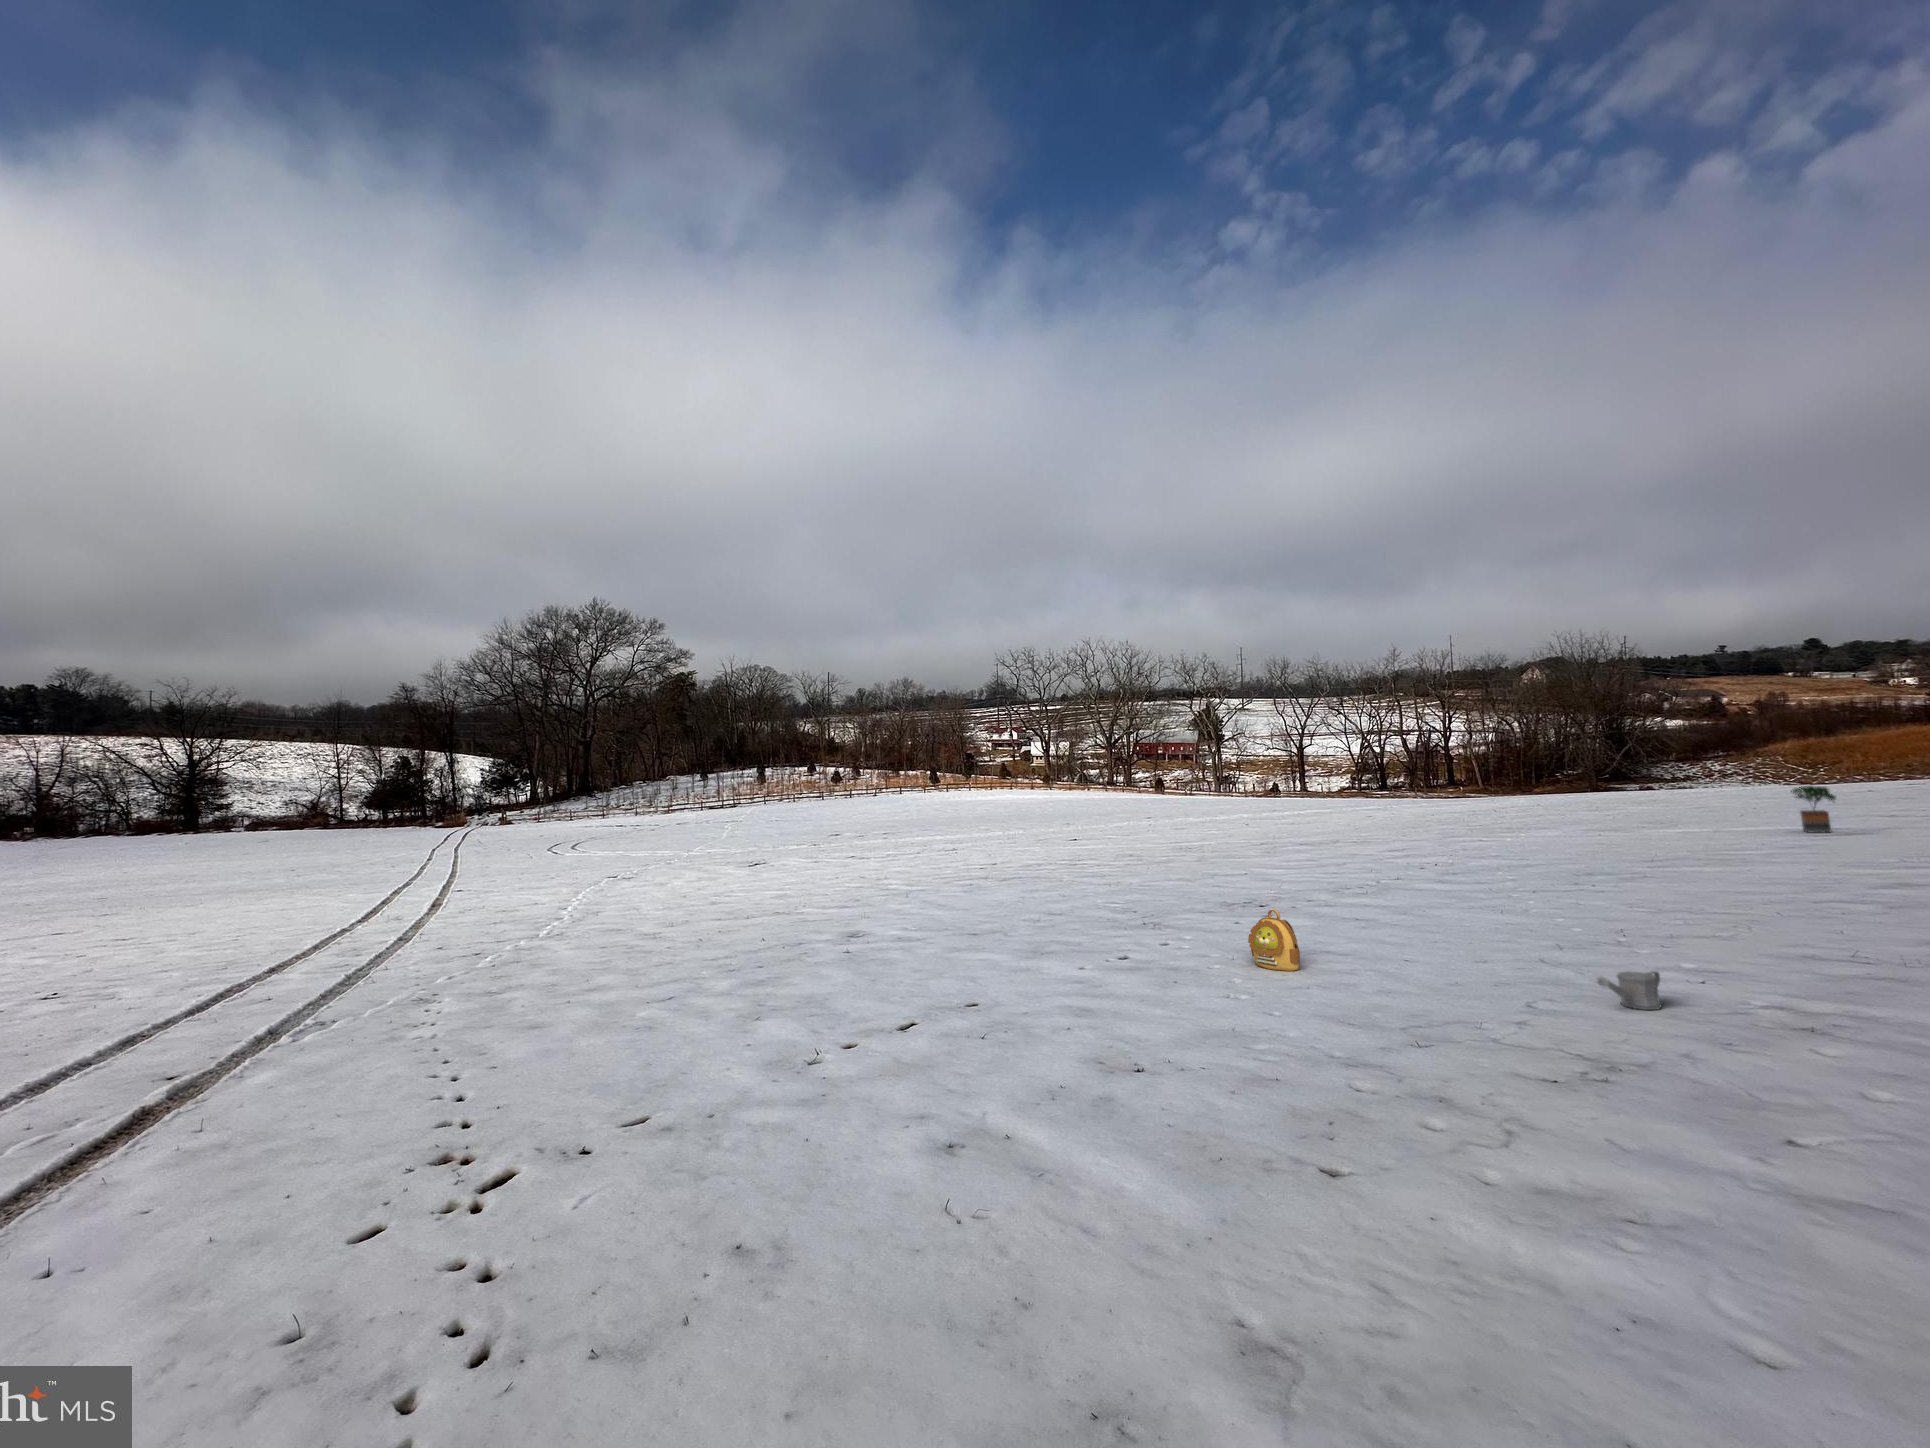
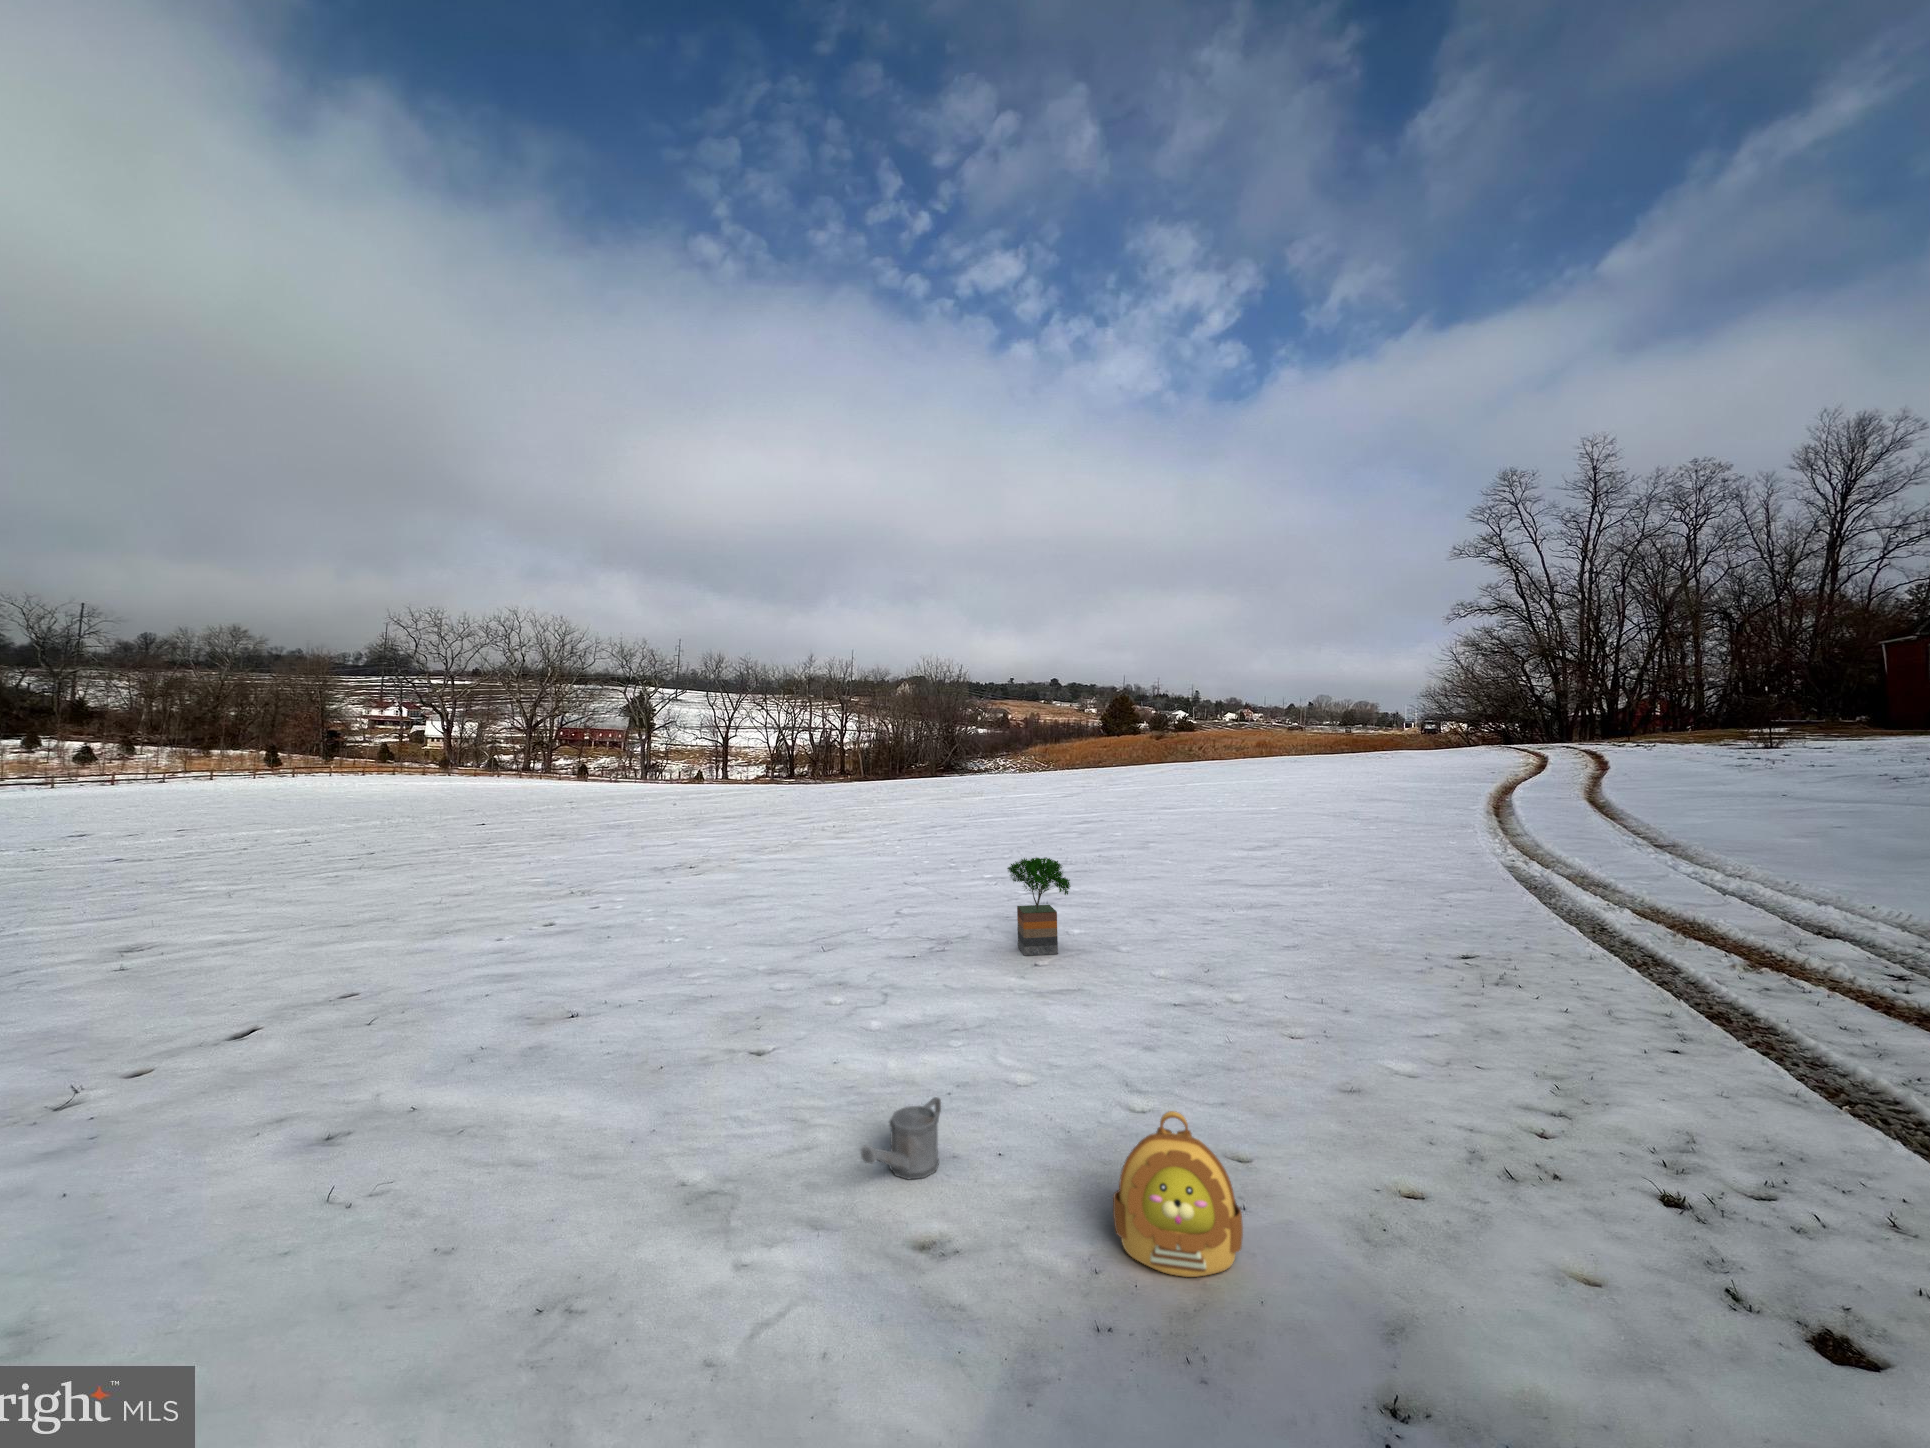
potted tree: present [1791,786,1836,832] -> present [1007,858,1070,956]
watering can: present [1597,971,1661,1010] -> present [861,1097,941,1179]

